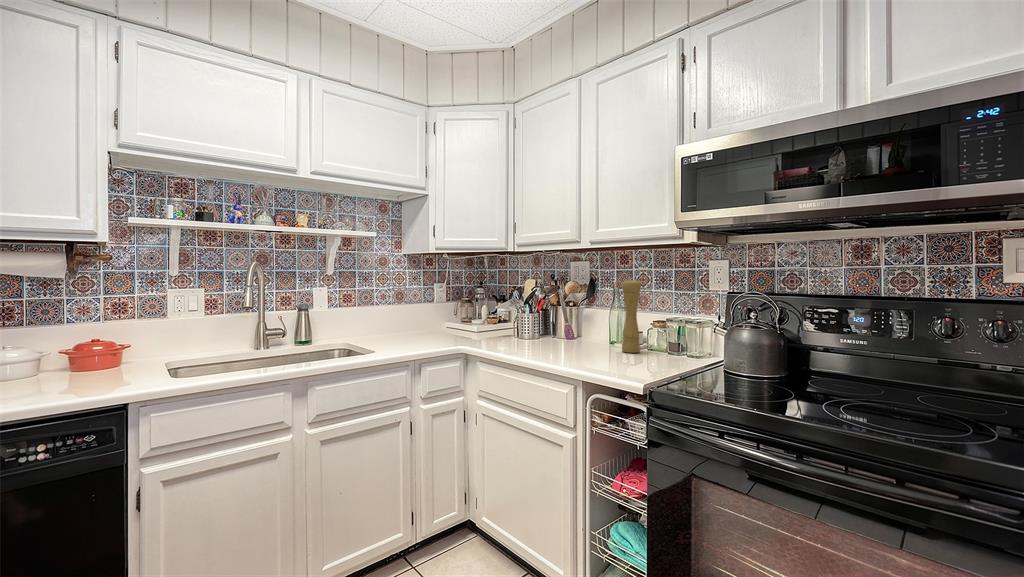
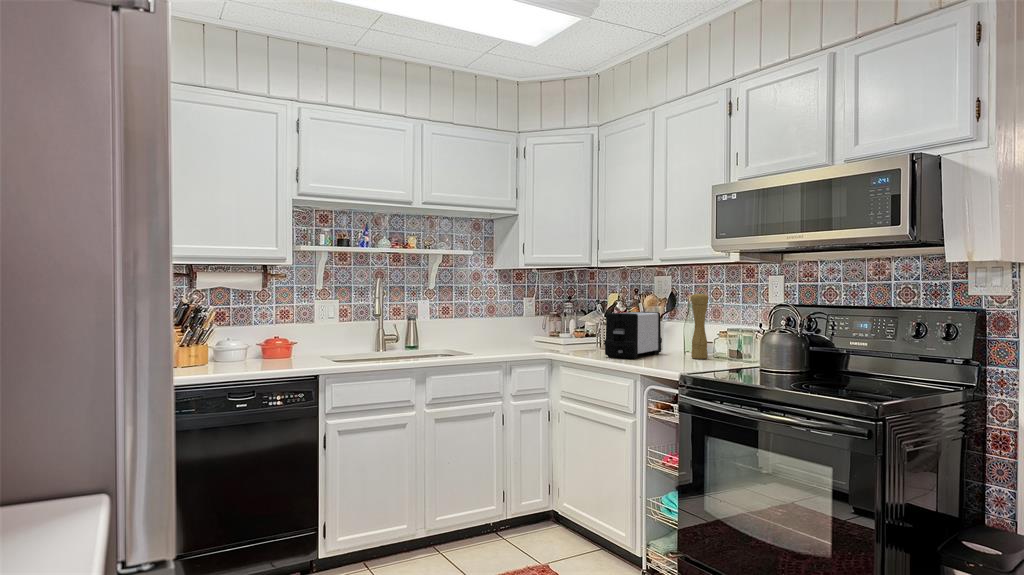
toaster: none [528,300,585,355] -> present [604,312,662,359]

